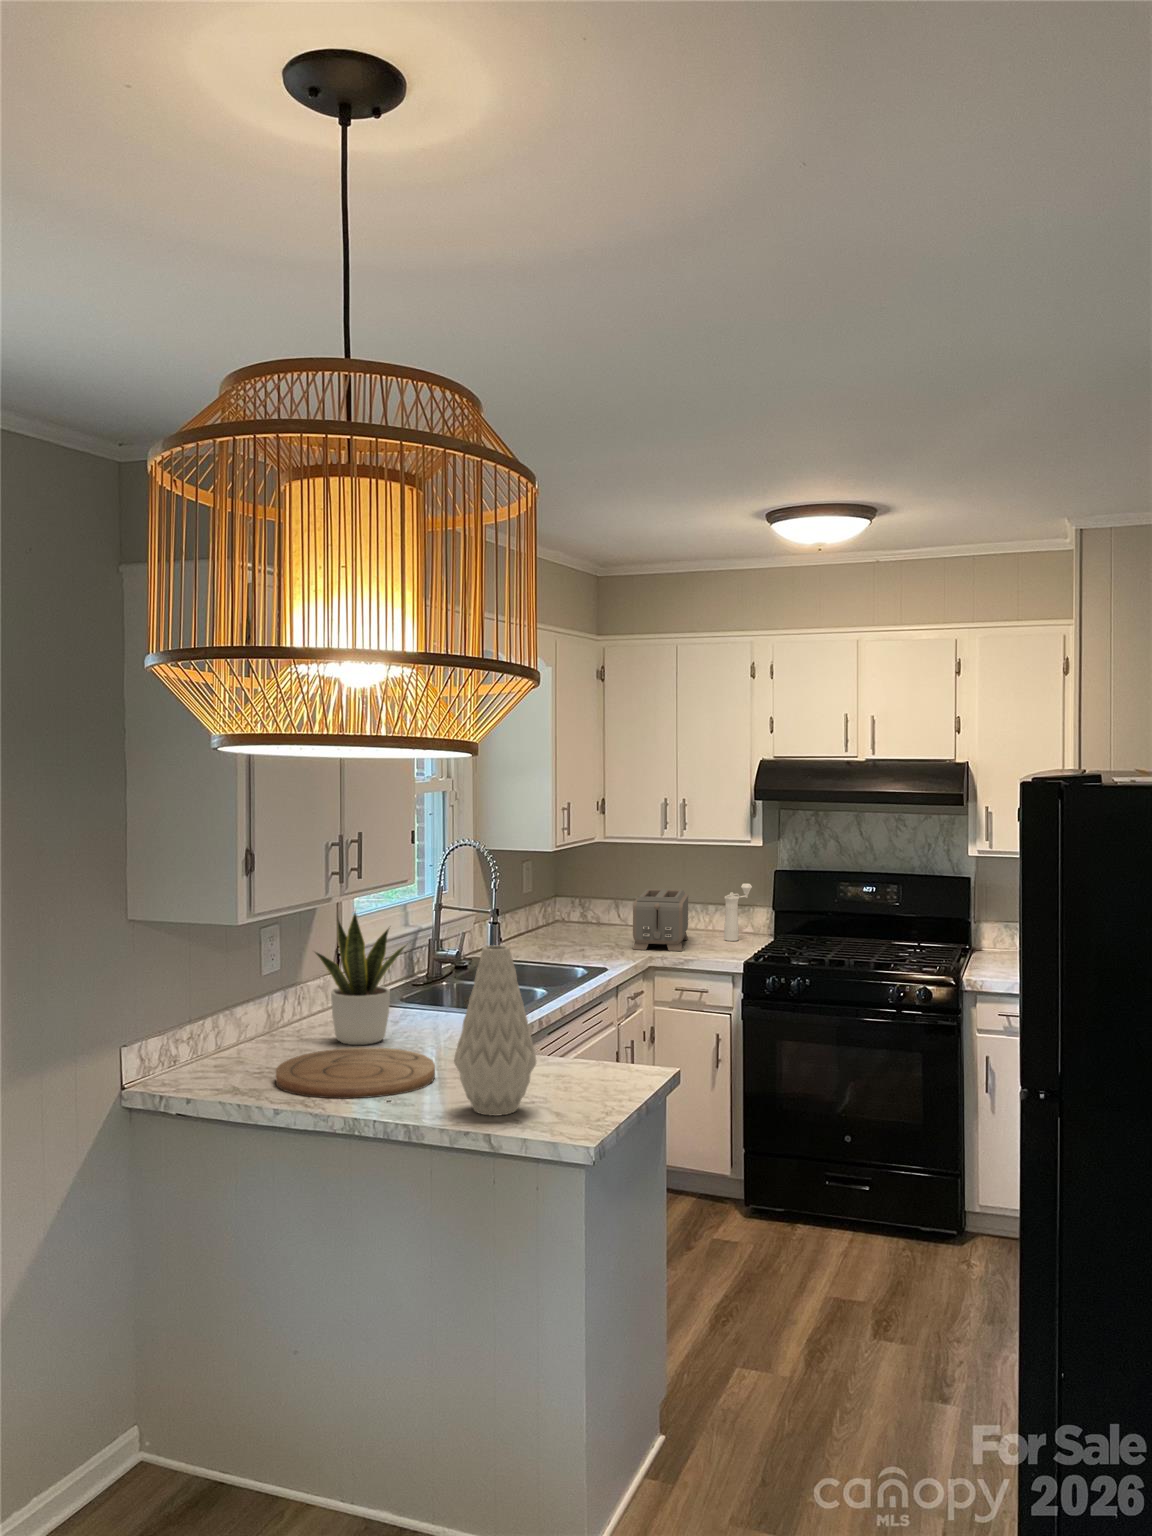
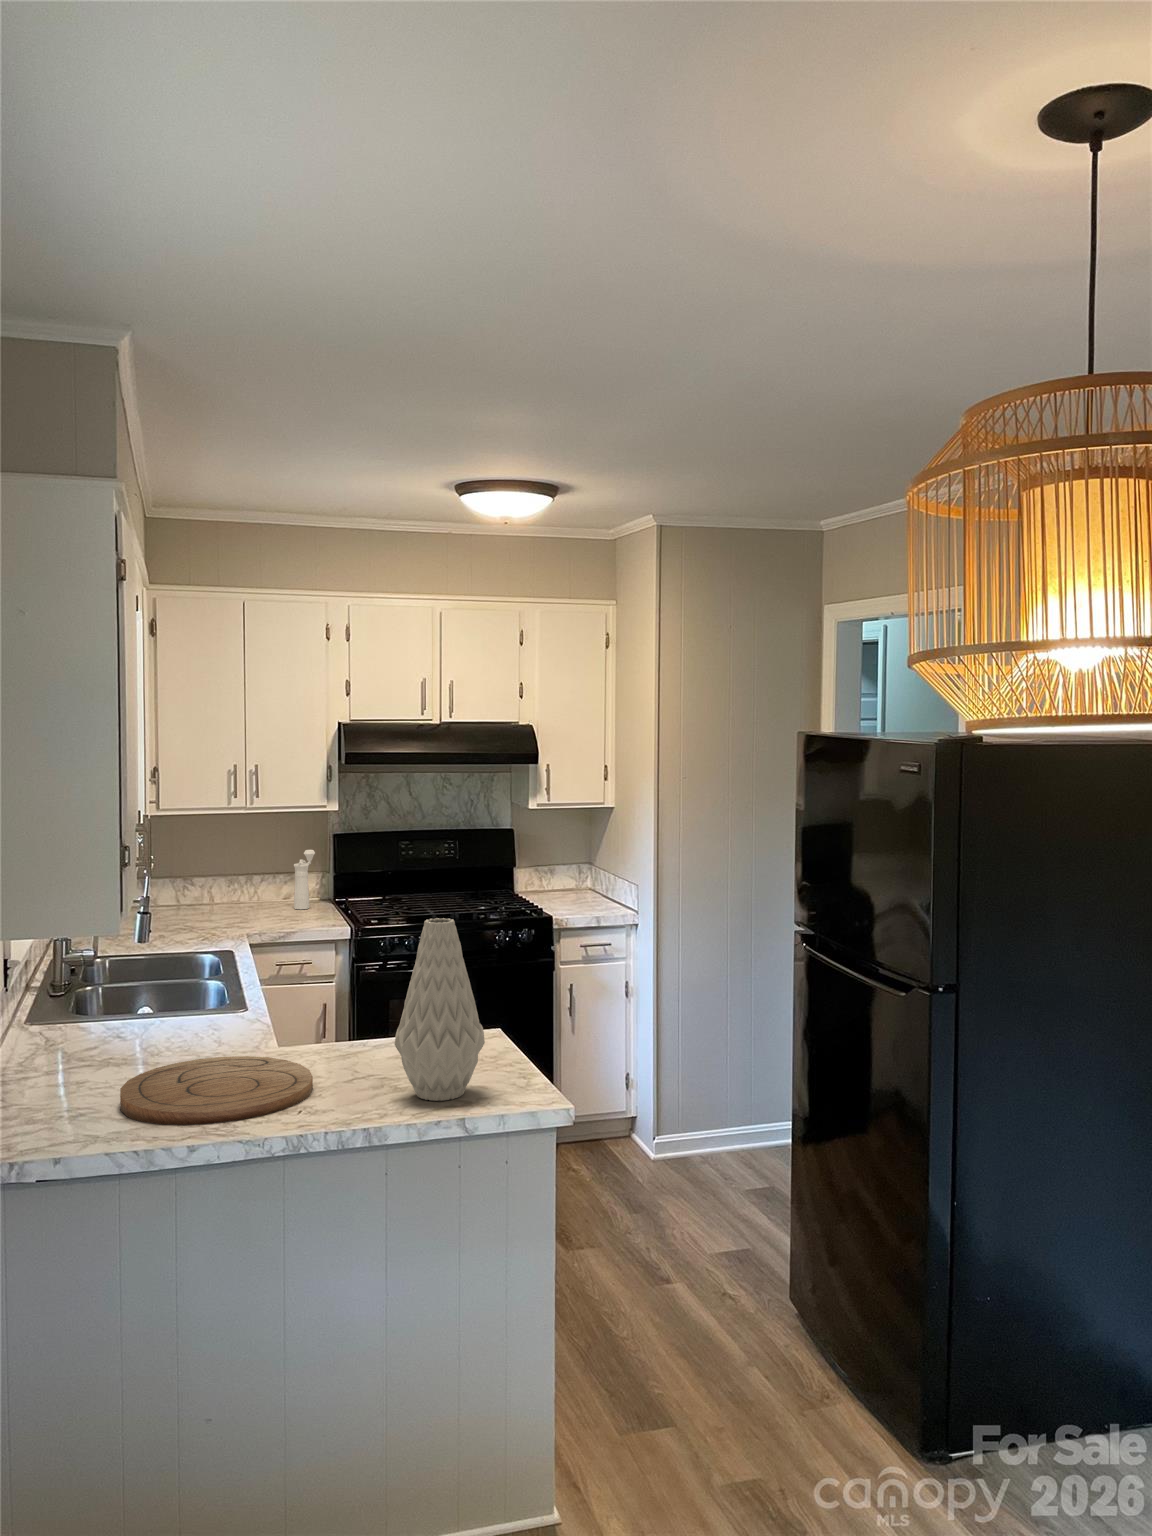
toaster: present [633,889,688,951] -> none [207,861,274,928]
potted plant: present [315,912,406,1045] -> none [53,900,178,1066]

